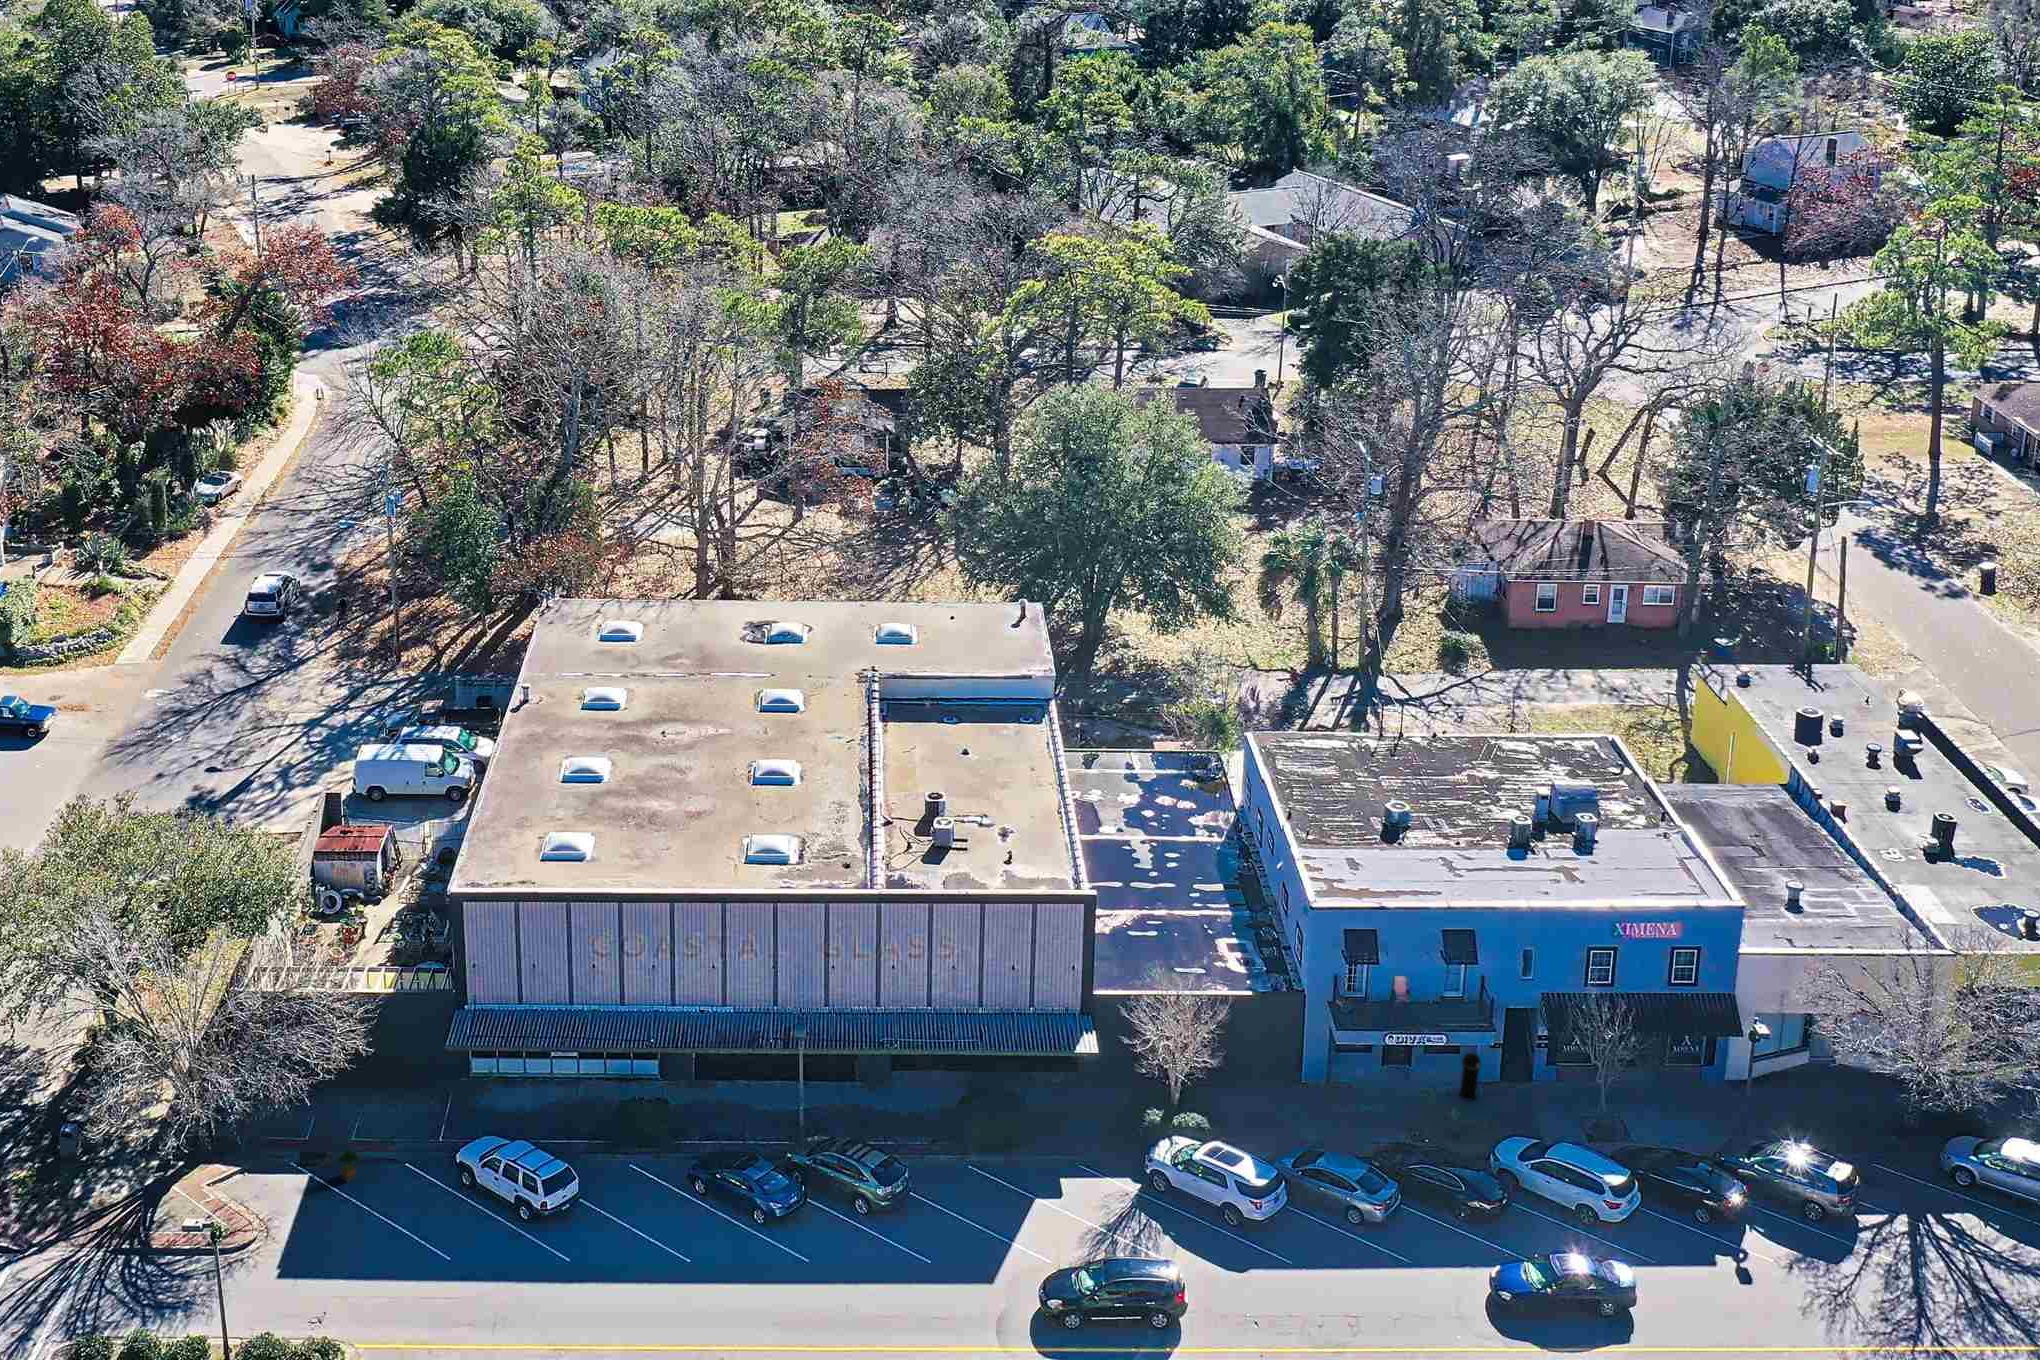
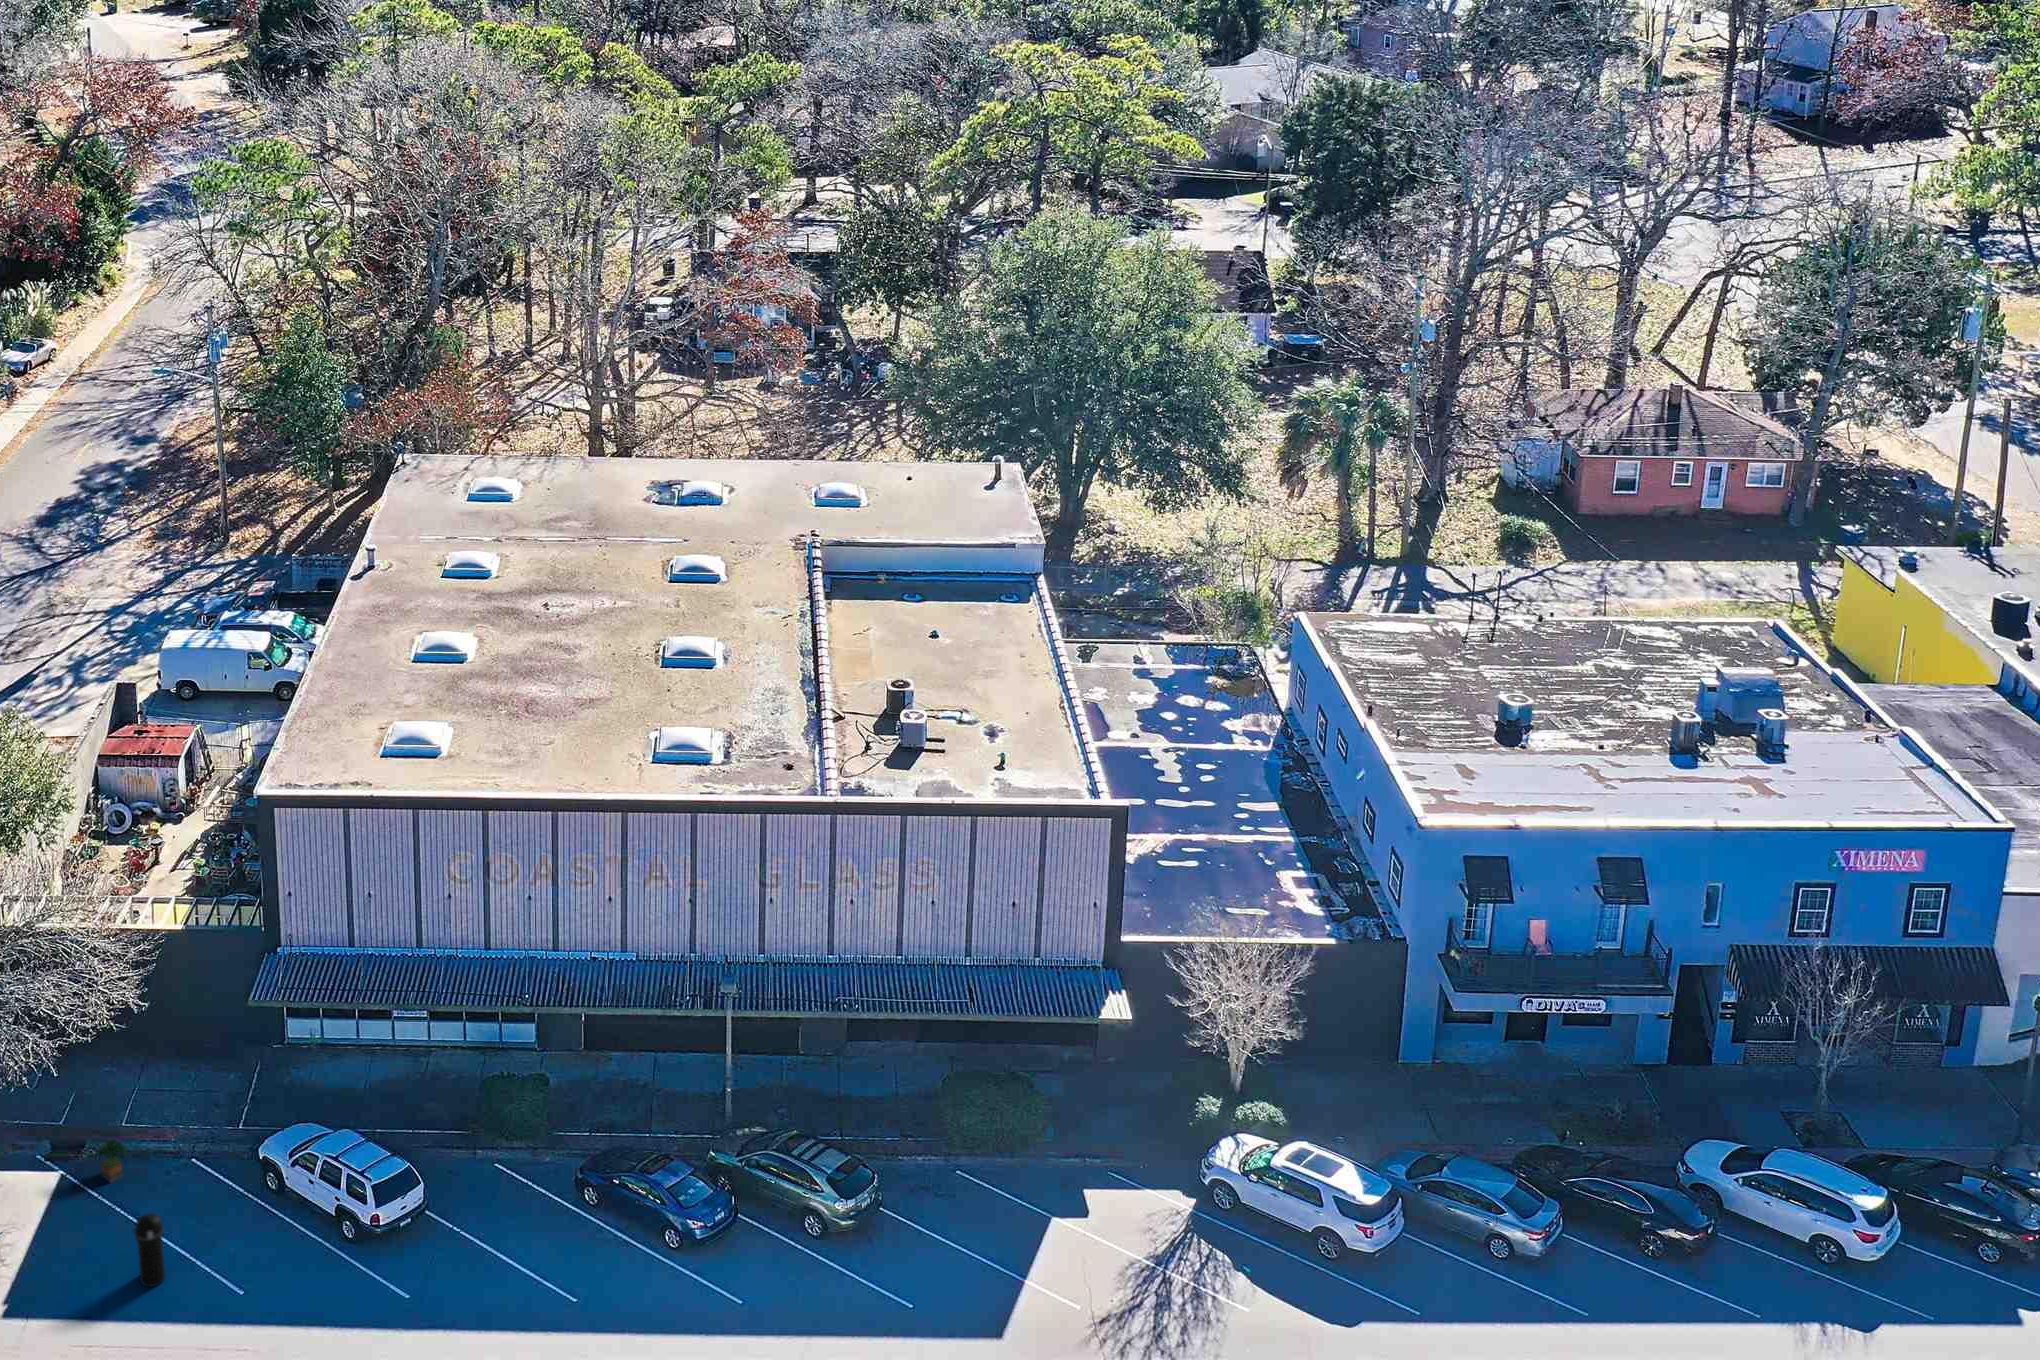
trash can: present [1460,1053,1481,1100] -> present [134,1213,165,1287]

